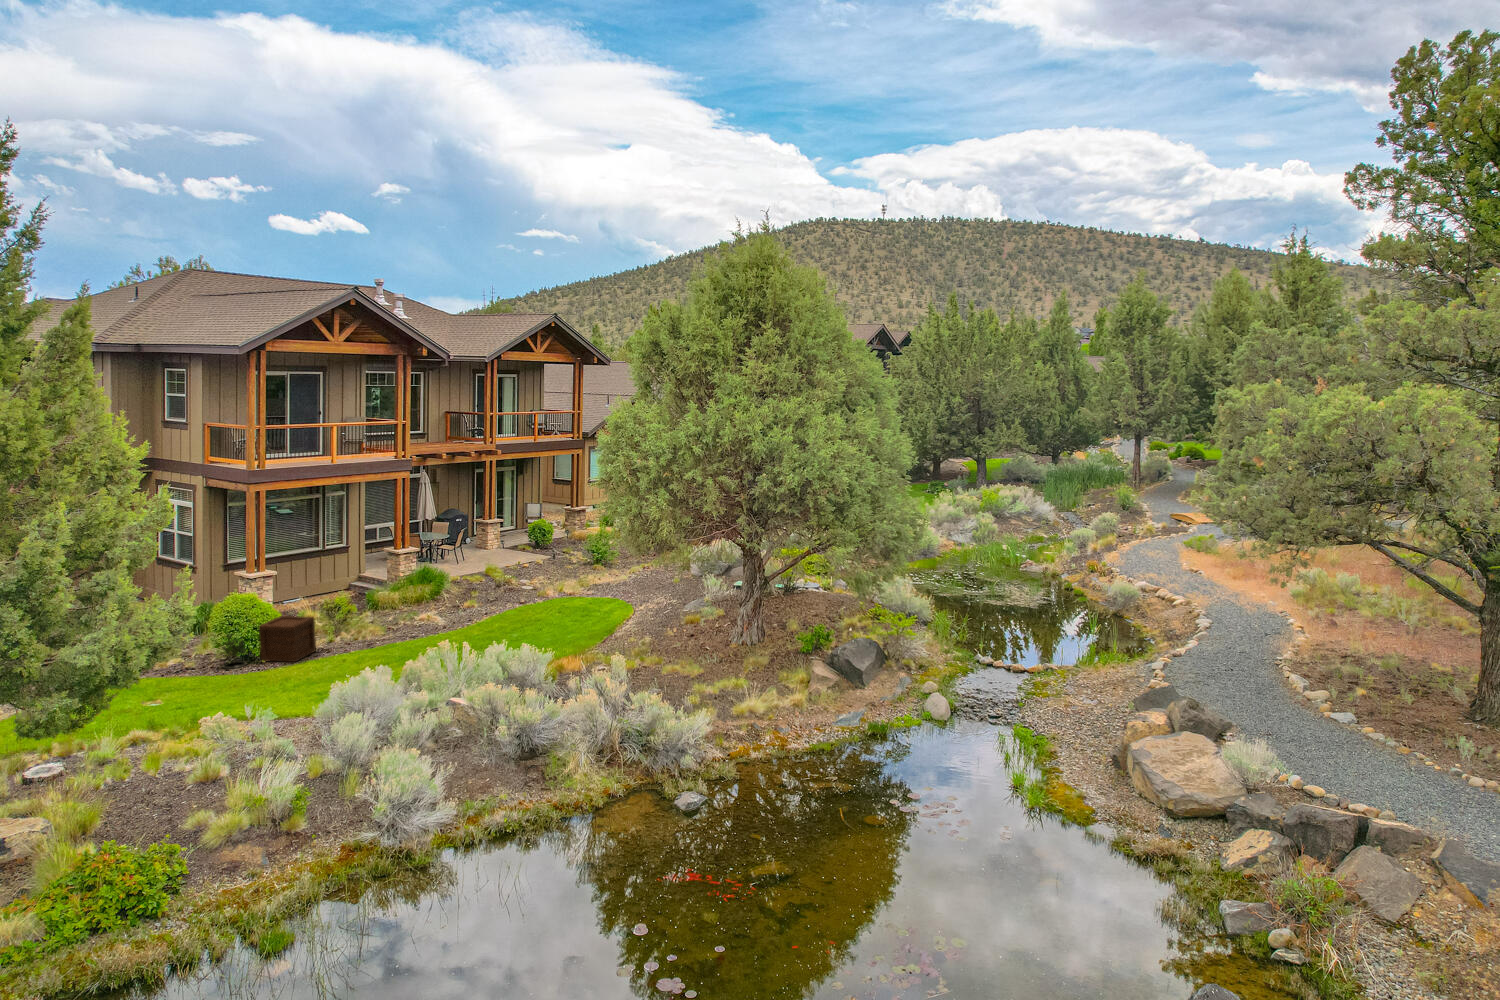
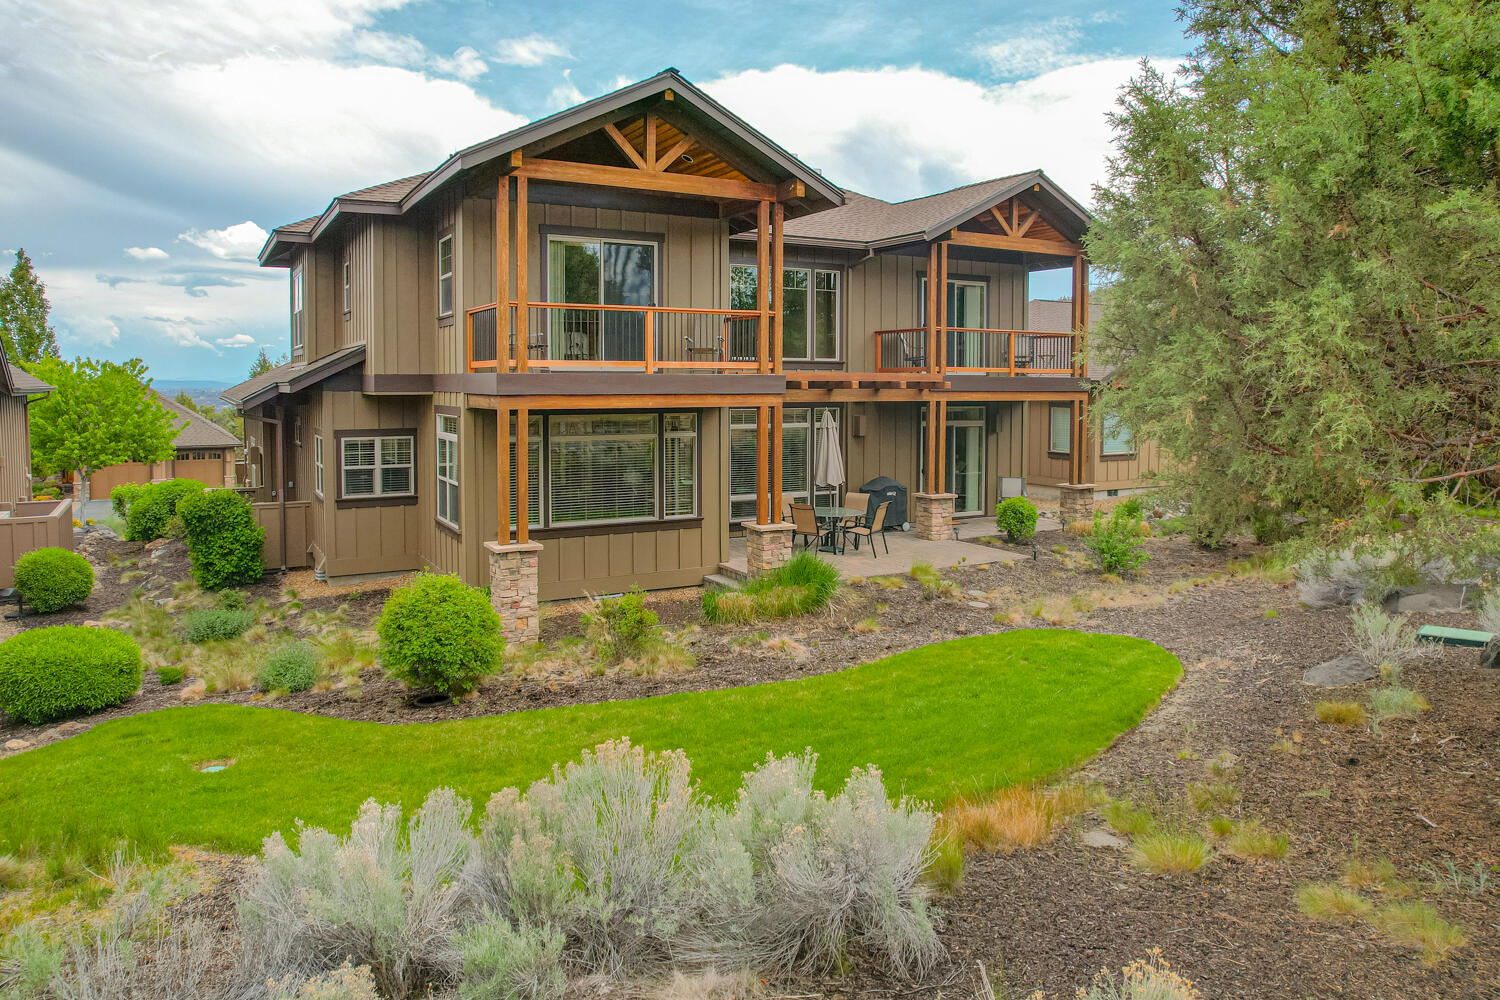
wooden crate: present [259,616,316,662] -> none [471,621,569,708]

